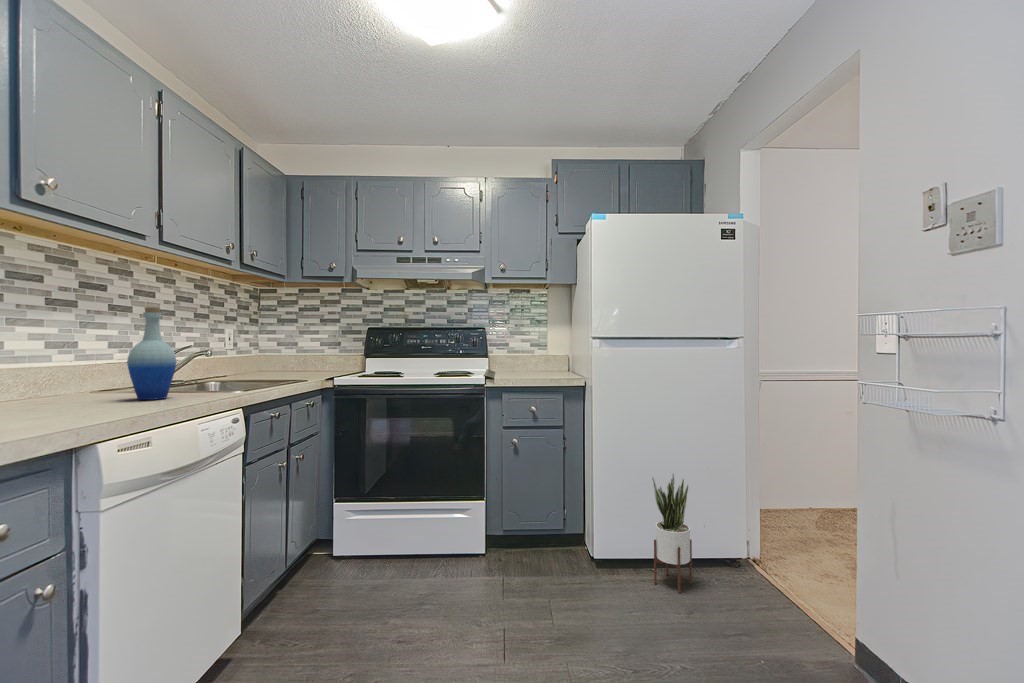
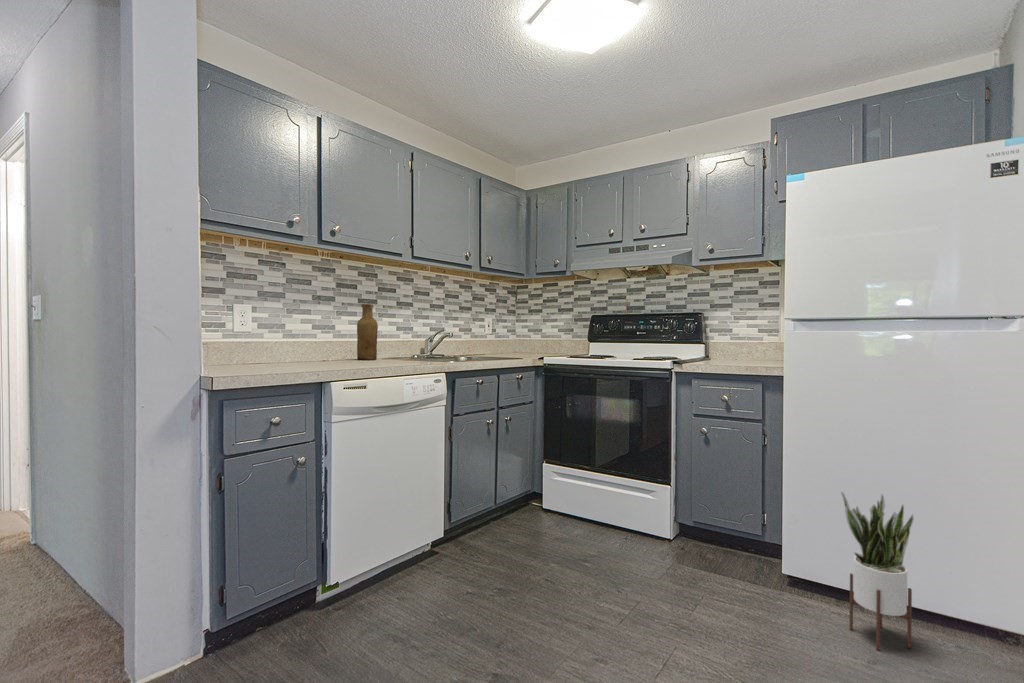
bottle: present [127,307,176,400] -> none [382,301,409,362]
vase: none [52,308,96,399] -> present [357,304,378,360]

